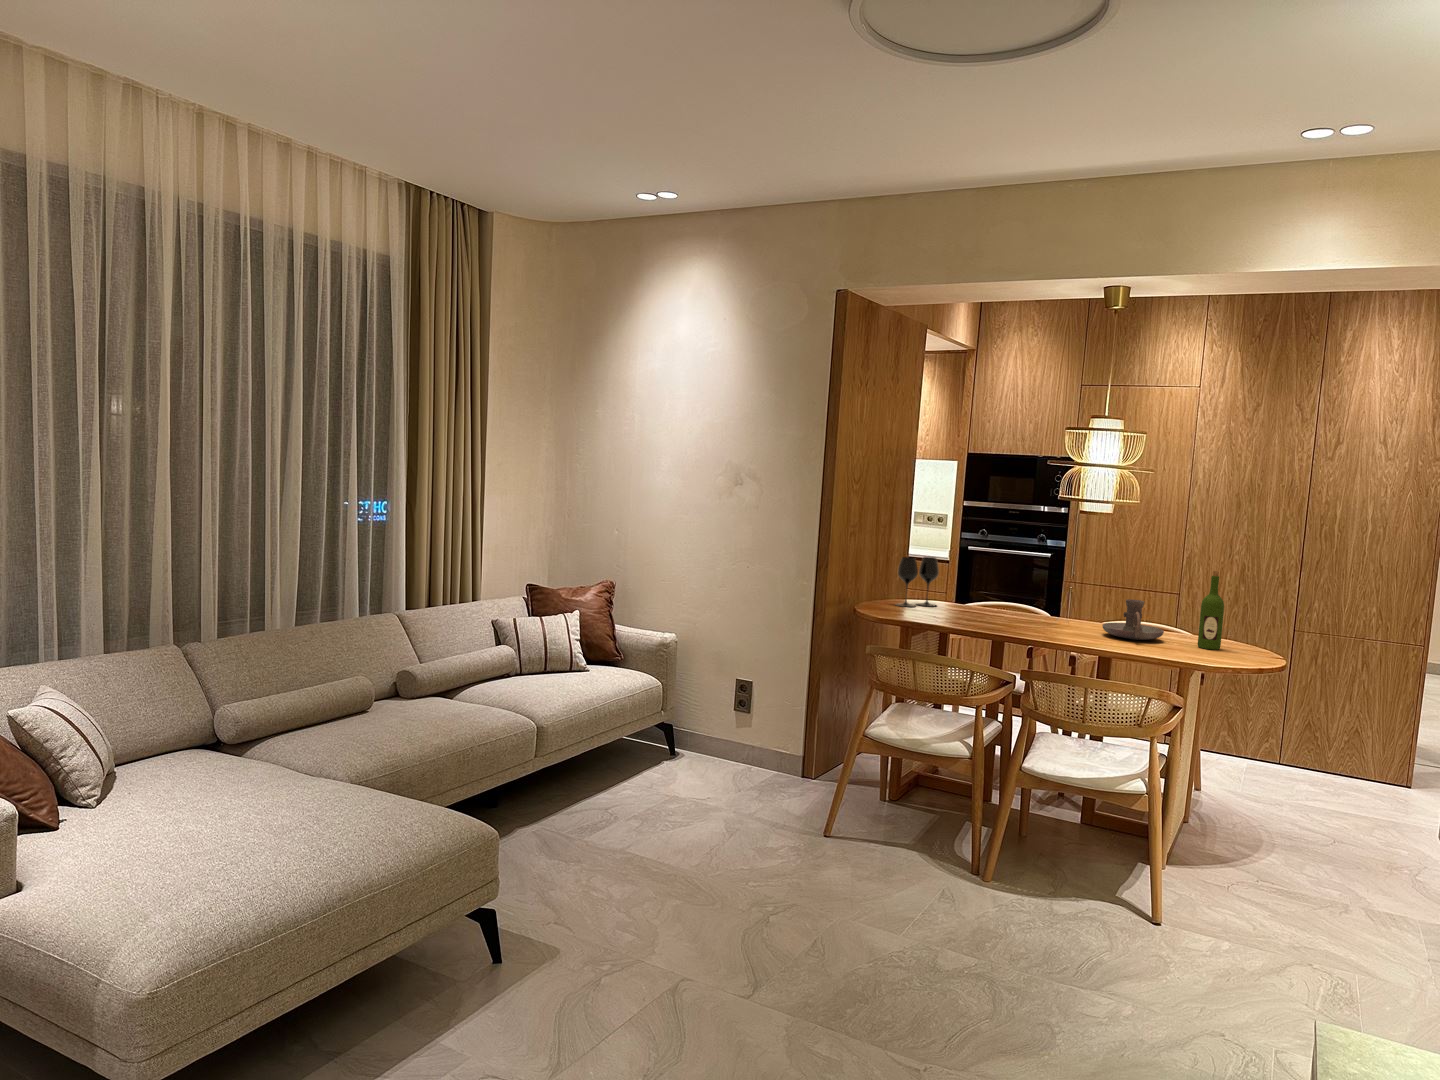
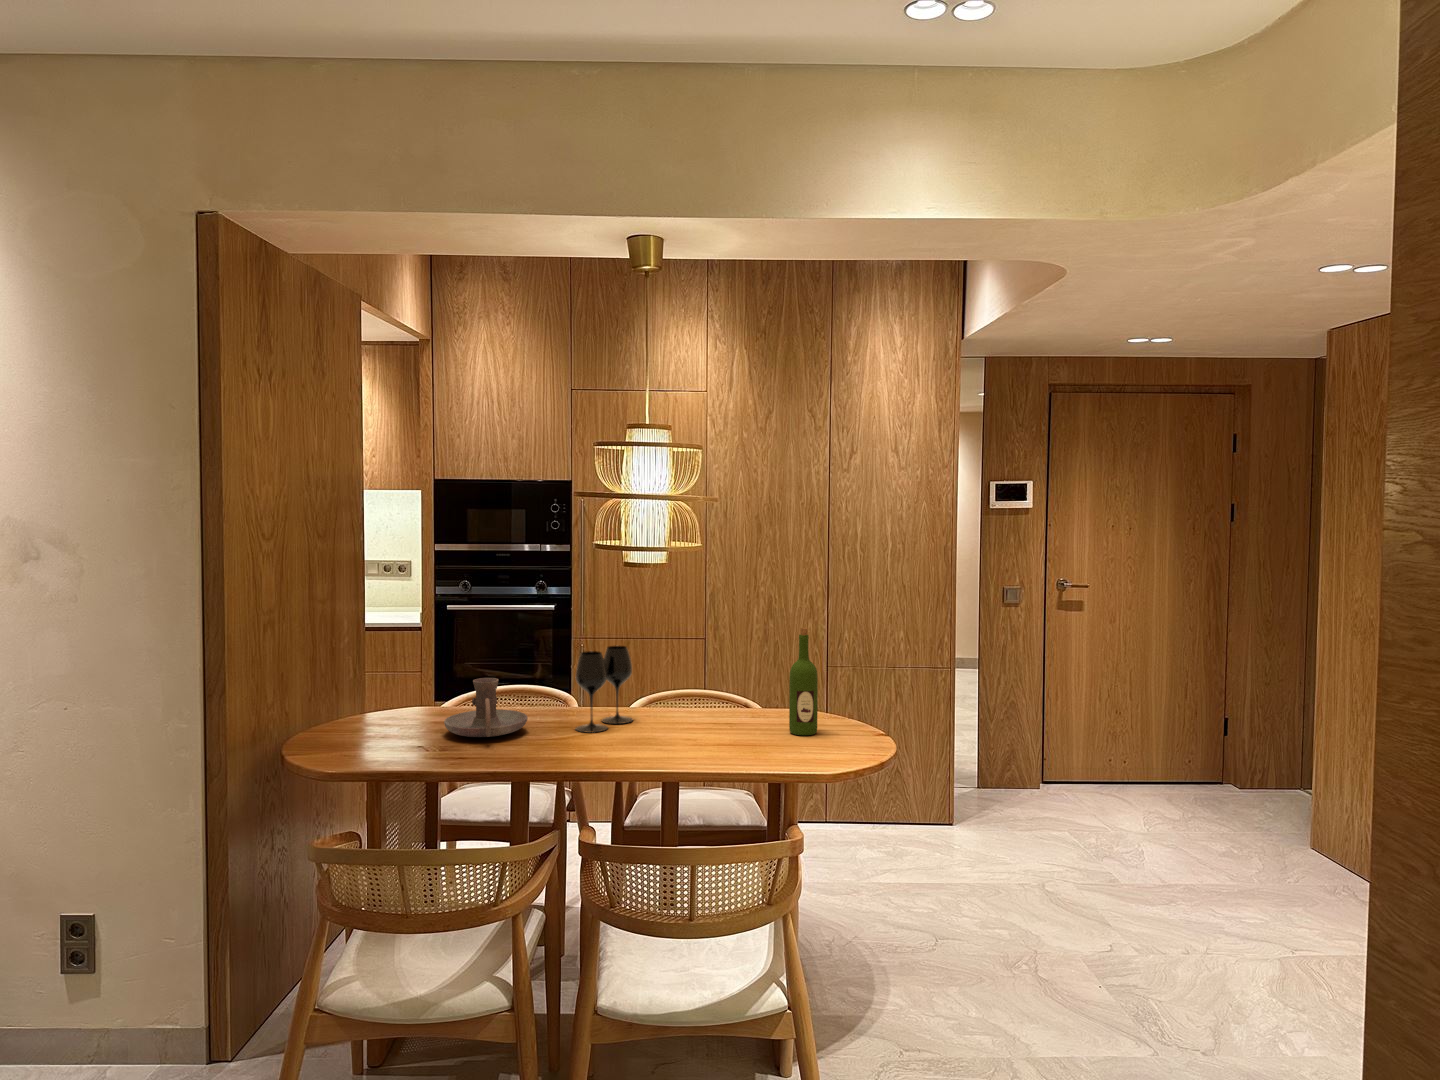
wine glass: present [896,557,939,607] -> present [575,646,633,733]
candle holder: present [1102,599,1164,640] -> present [444,678,528,737]

